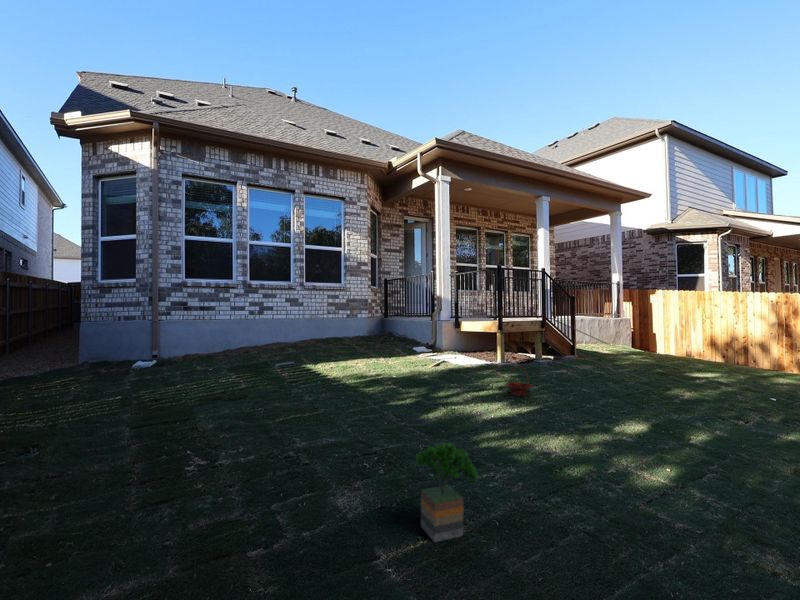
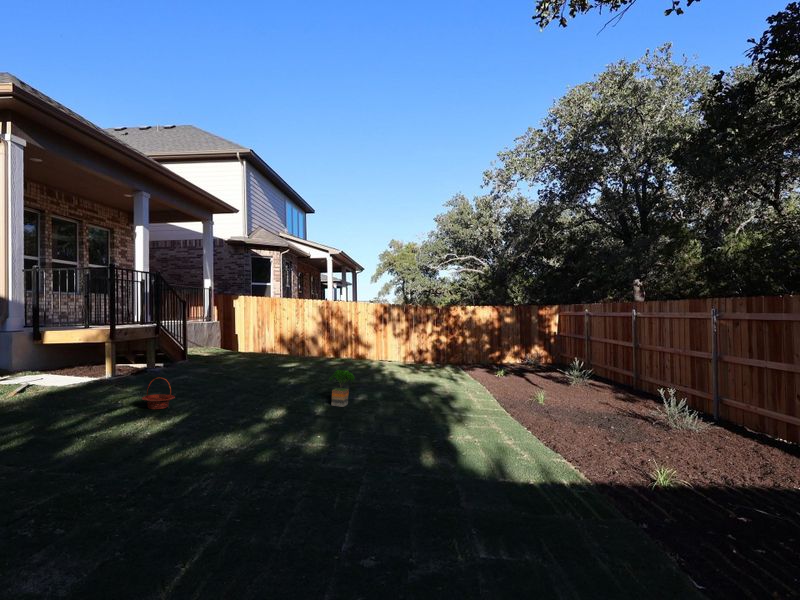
potted tree: present [416,443,478,542] -> present [329,370,355,407]

